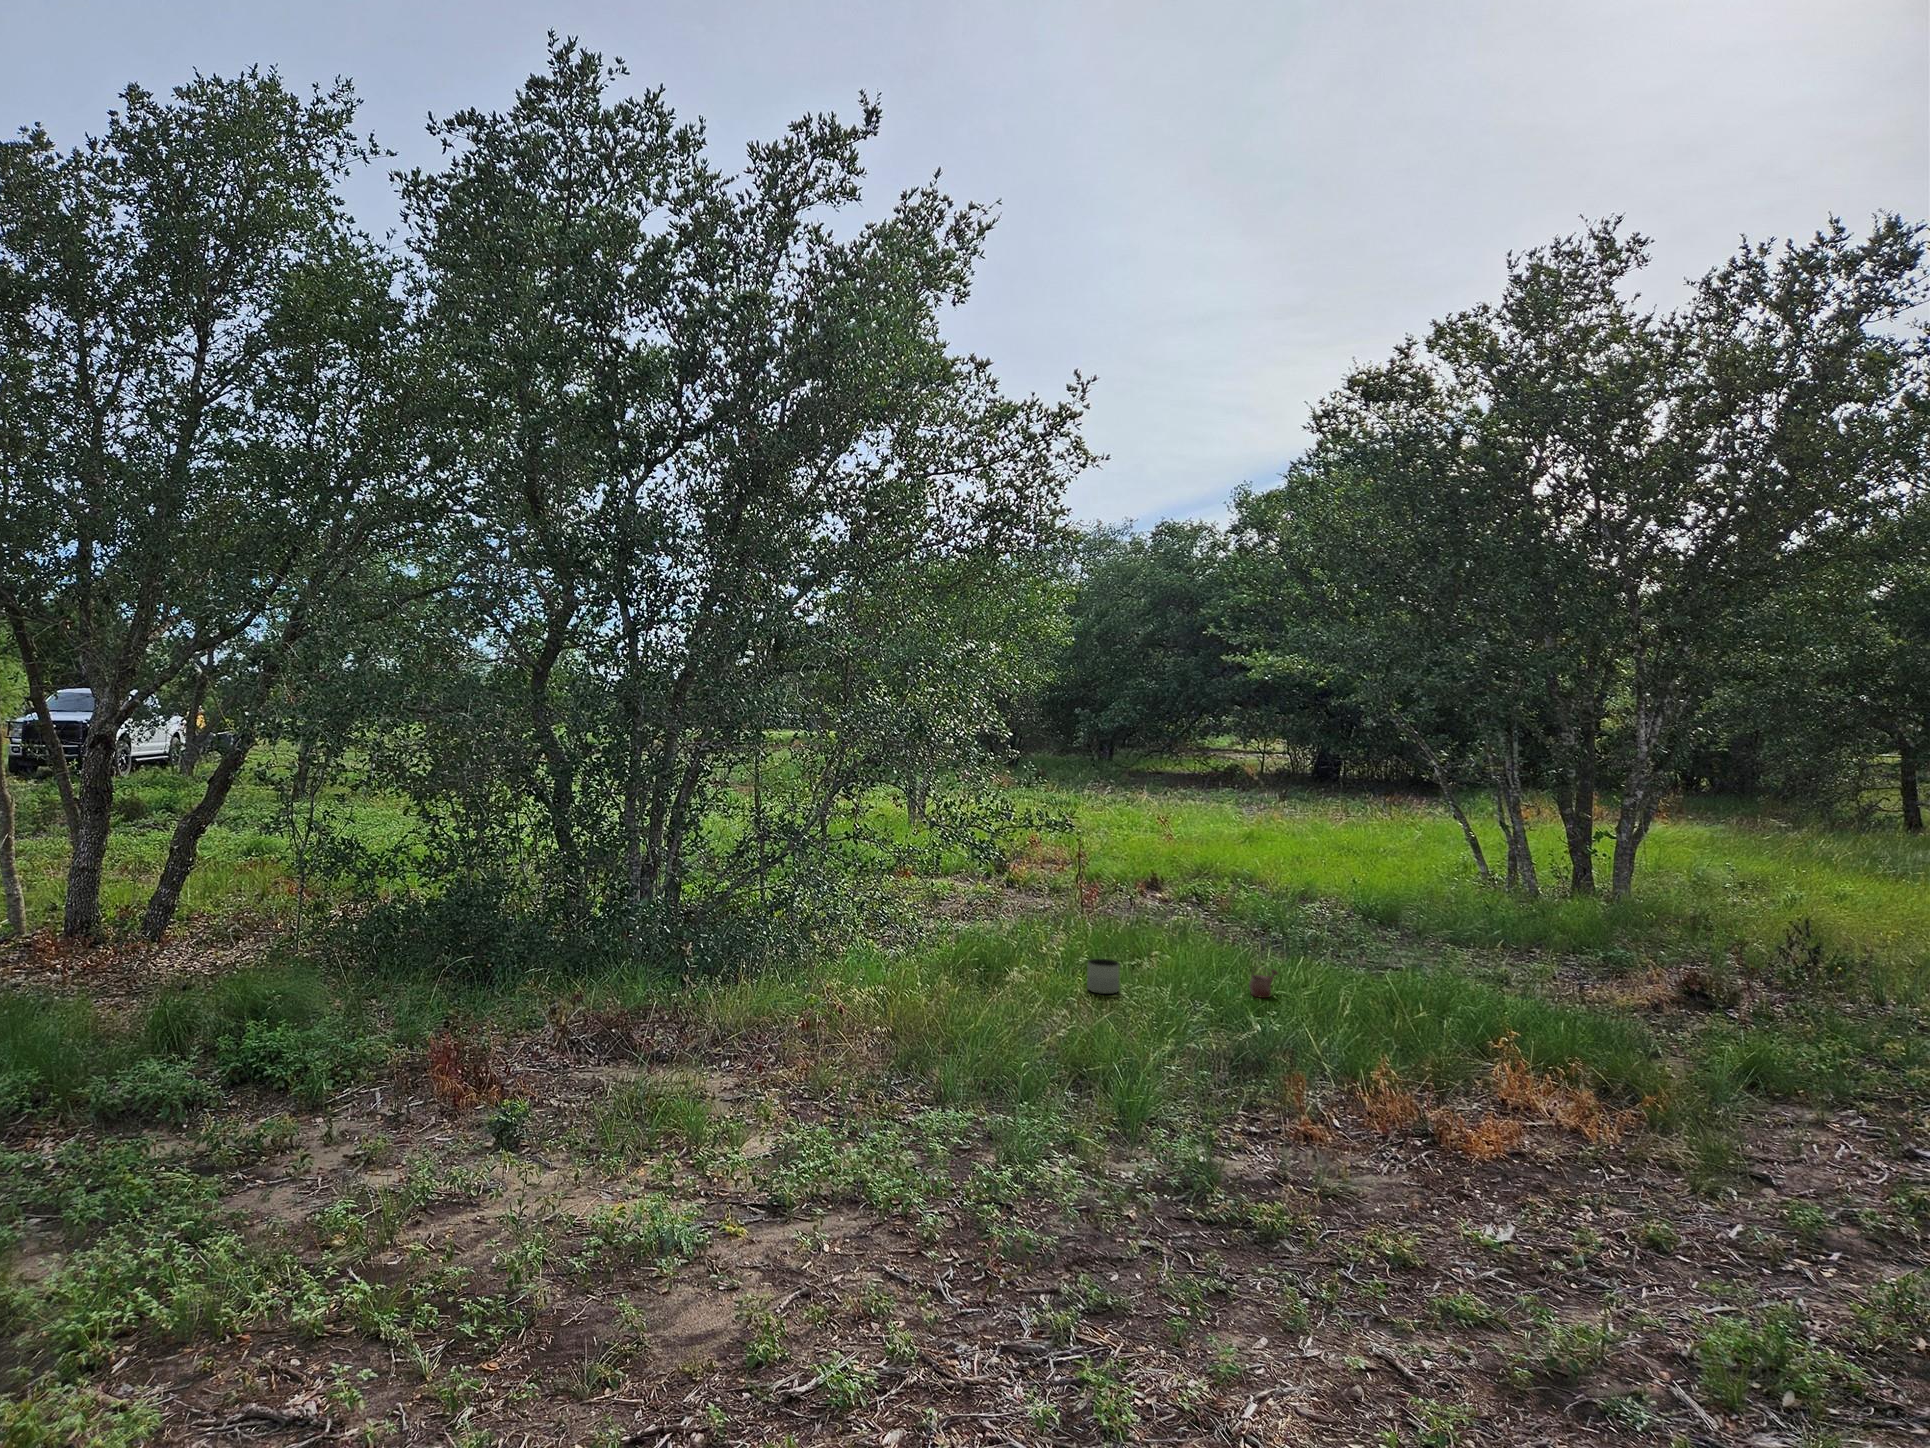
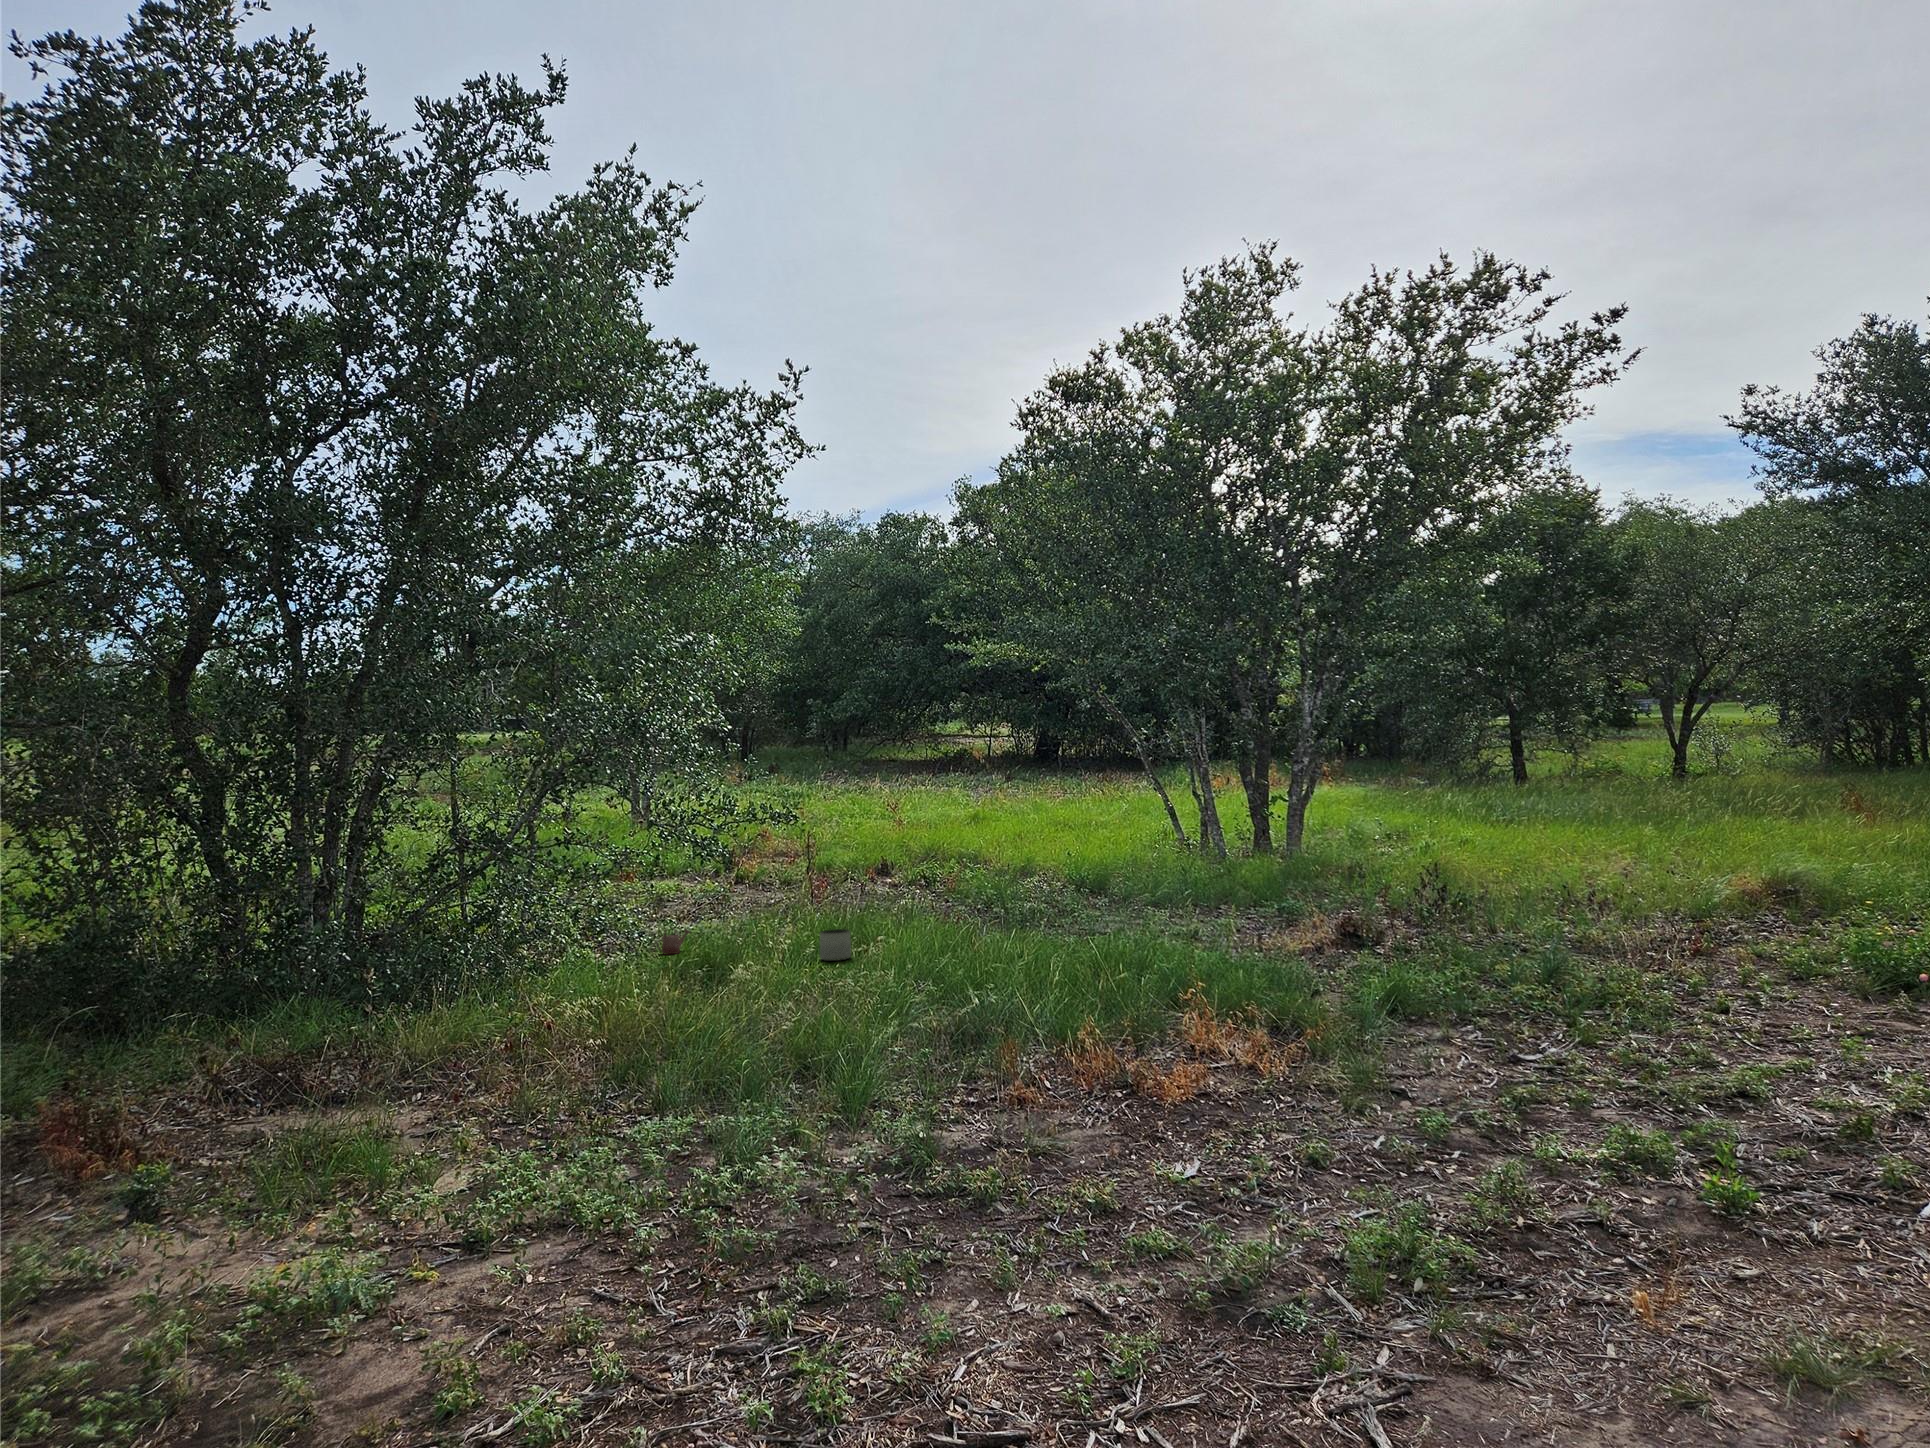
watering can: present [1249,966,1278,998] -> present [657,929,690,954]

